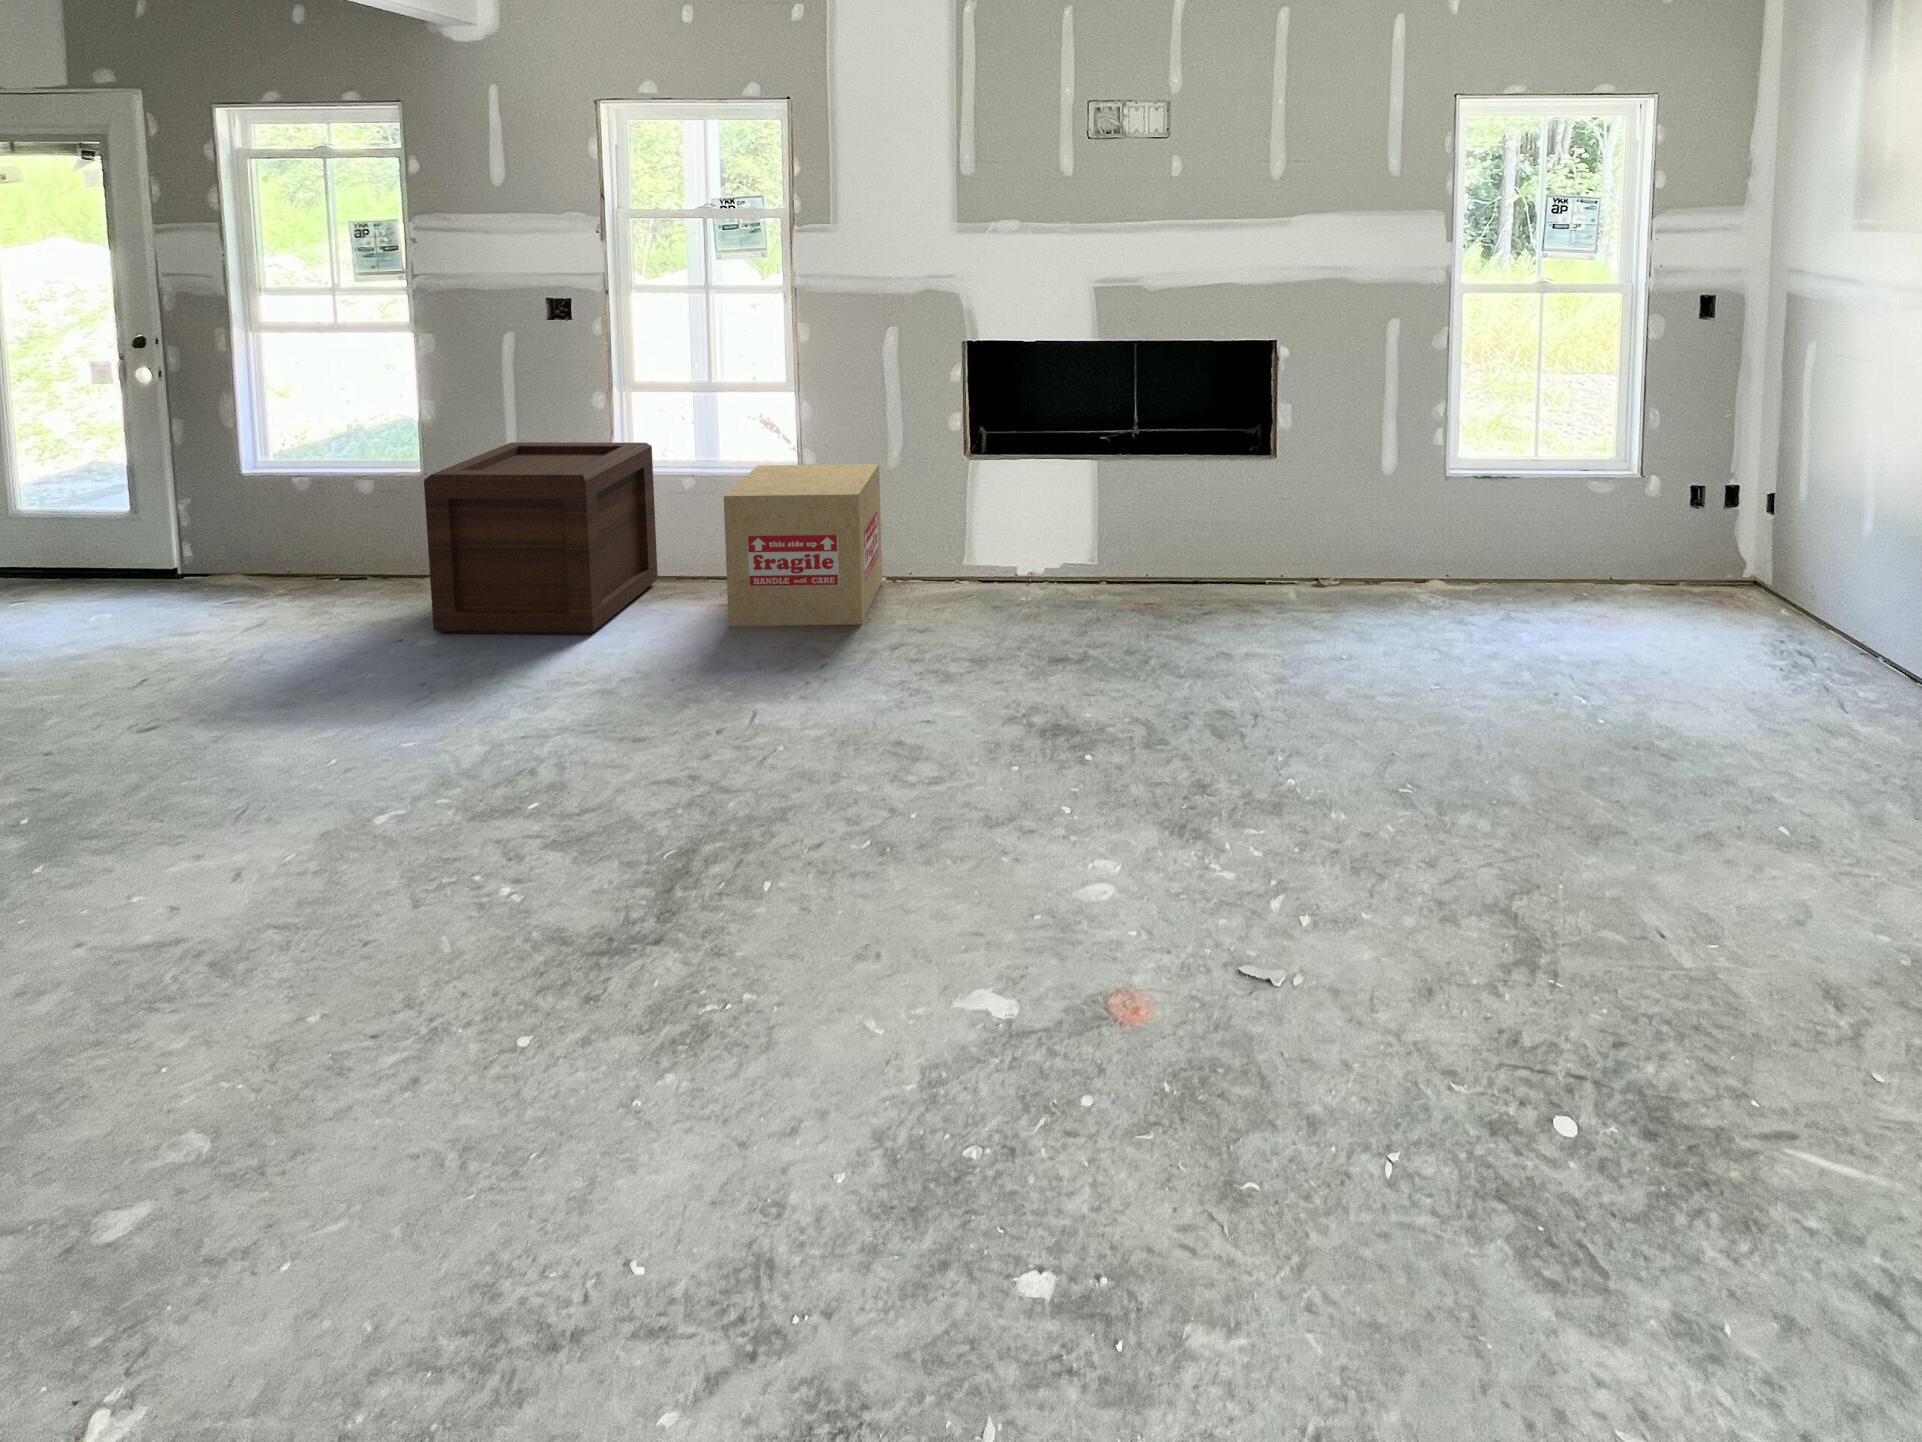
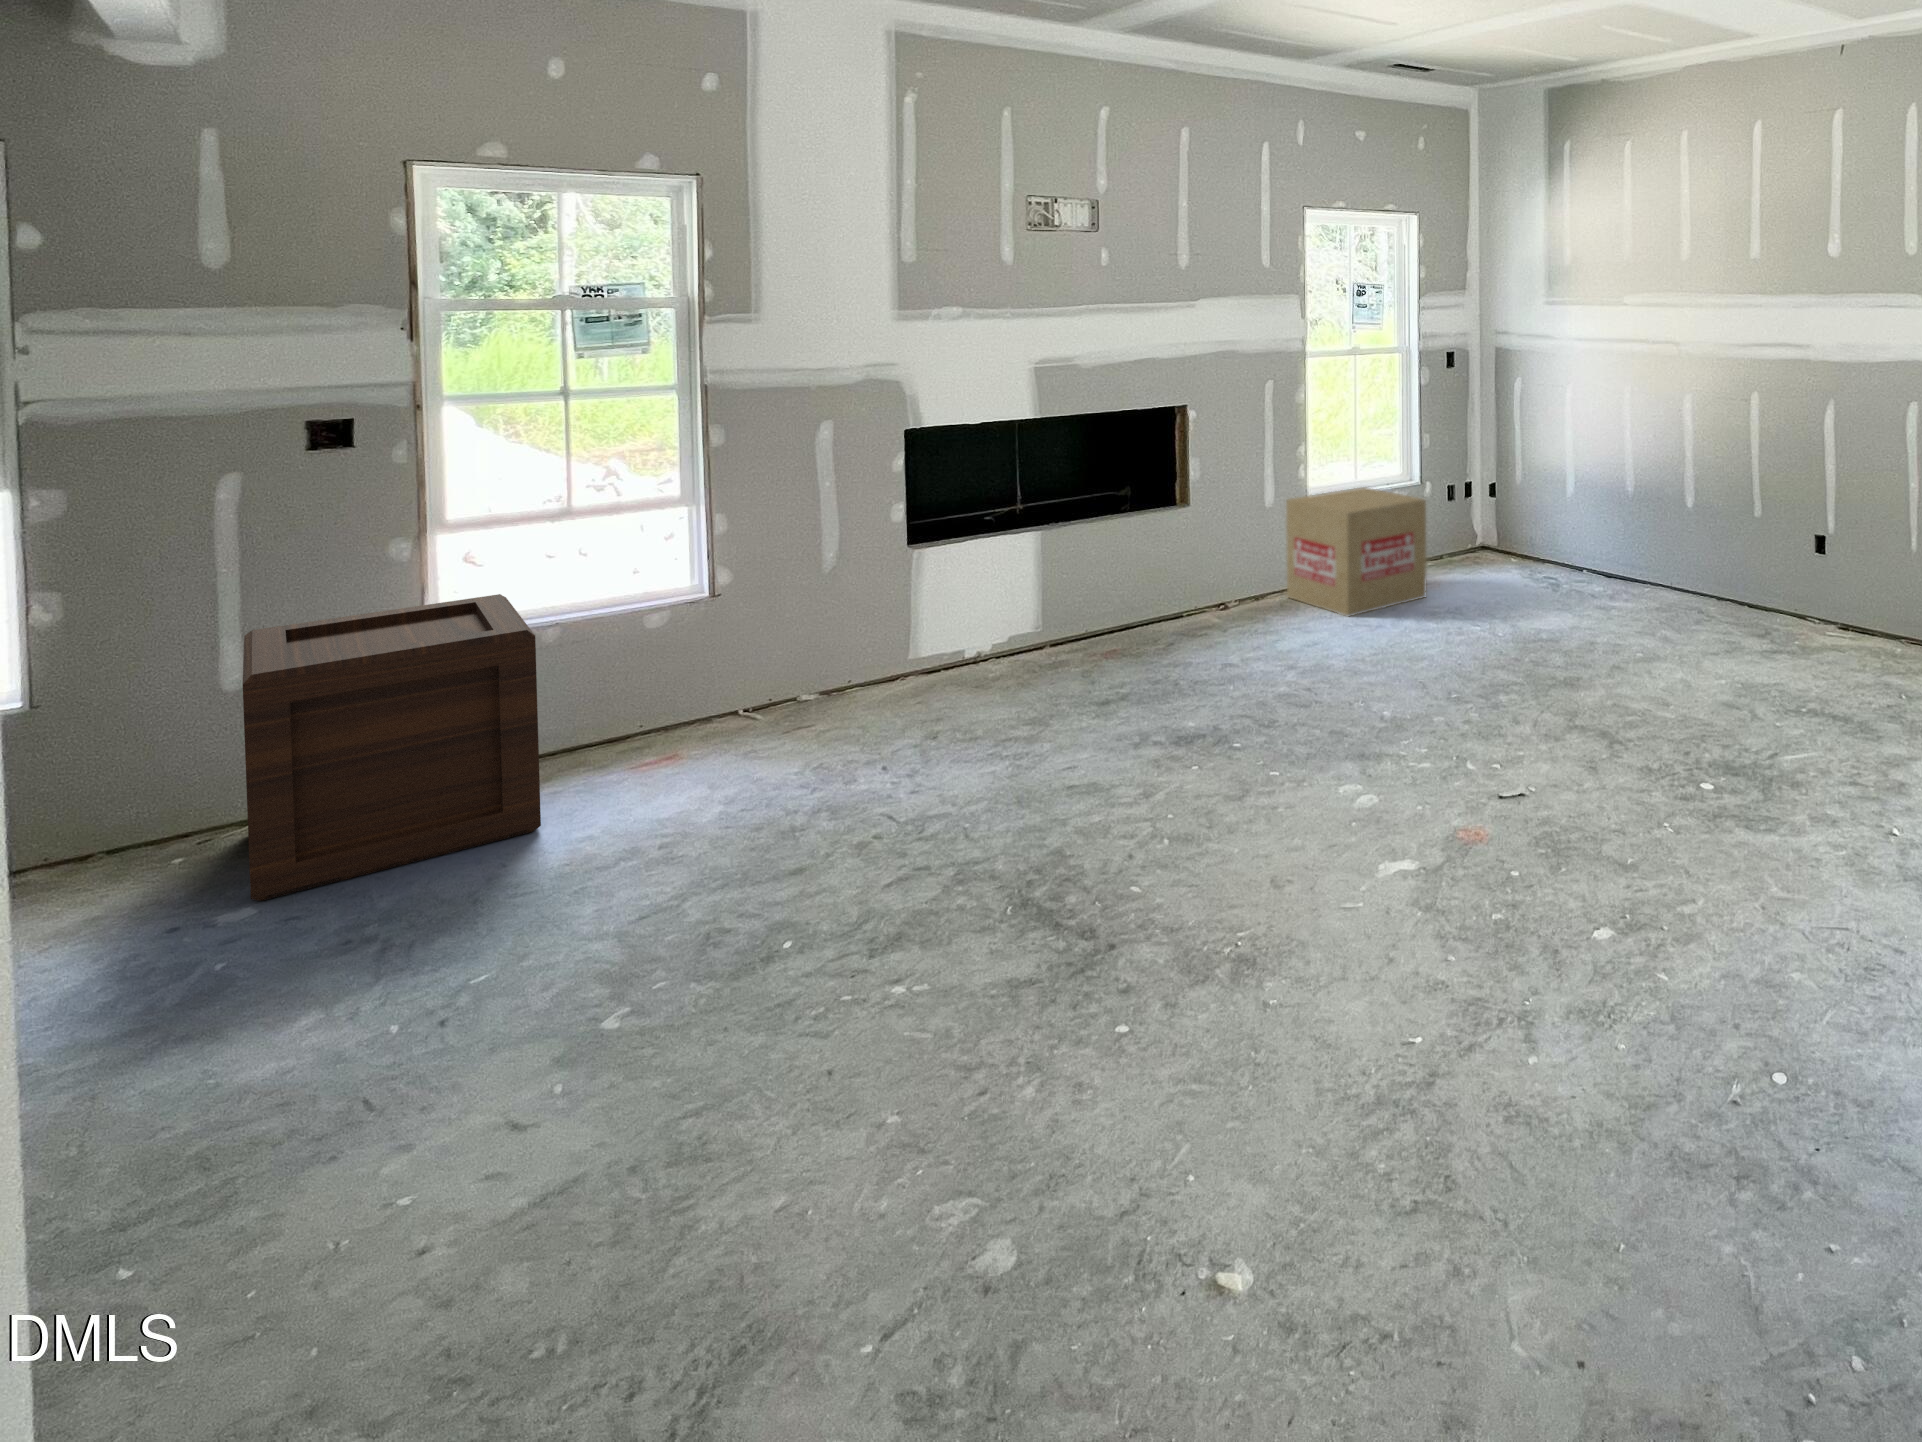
cardboard box: present [724,464,882,626] -> present [1286,487,1426,617]

